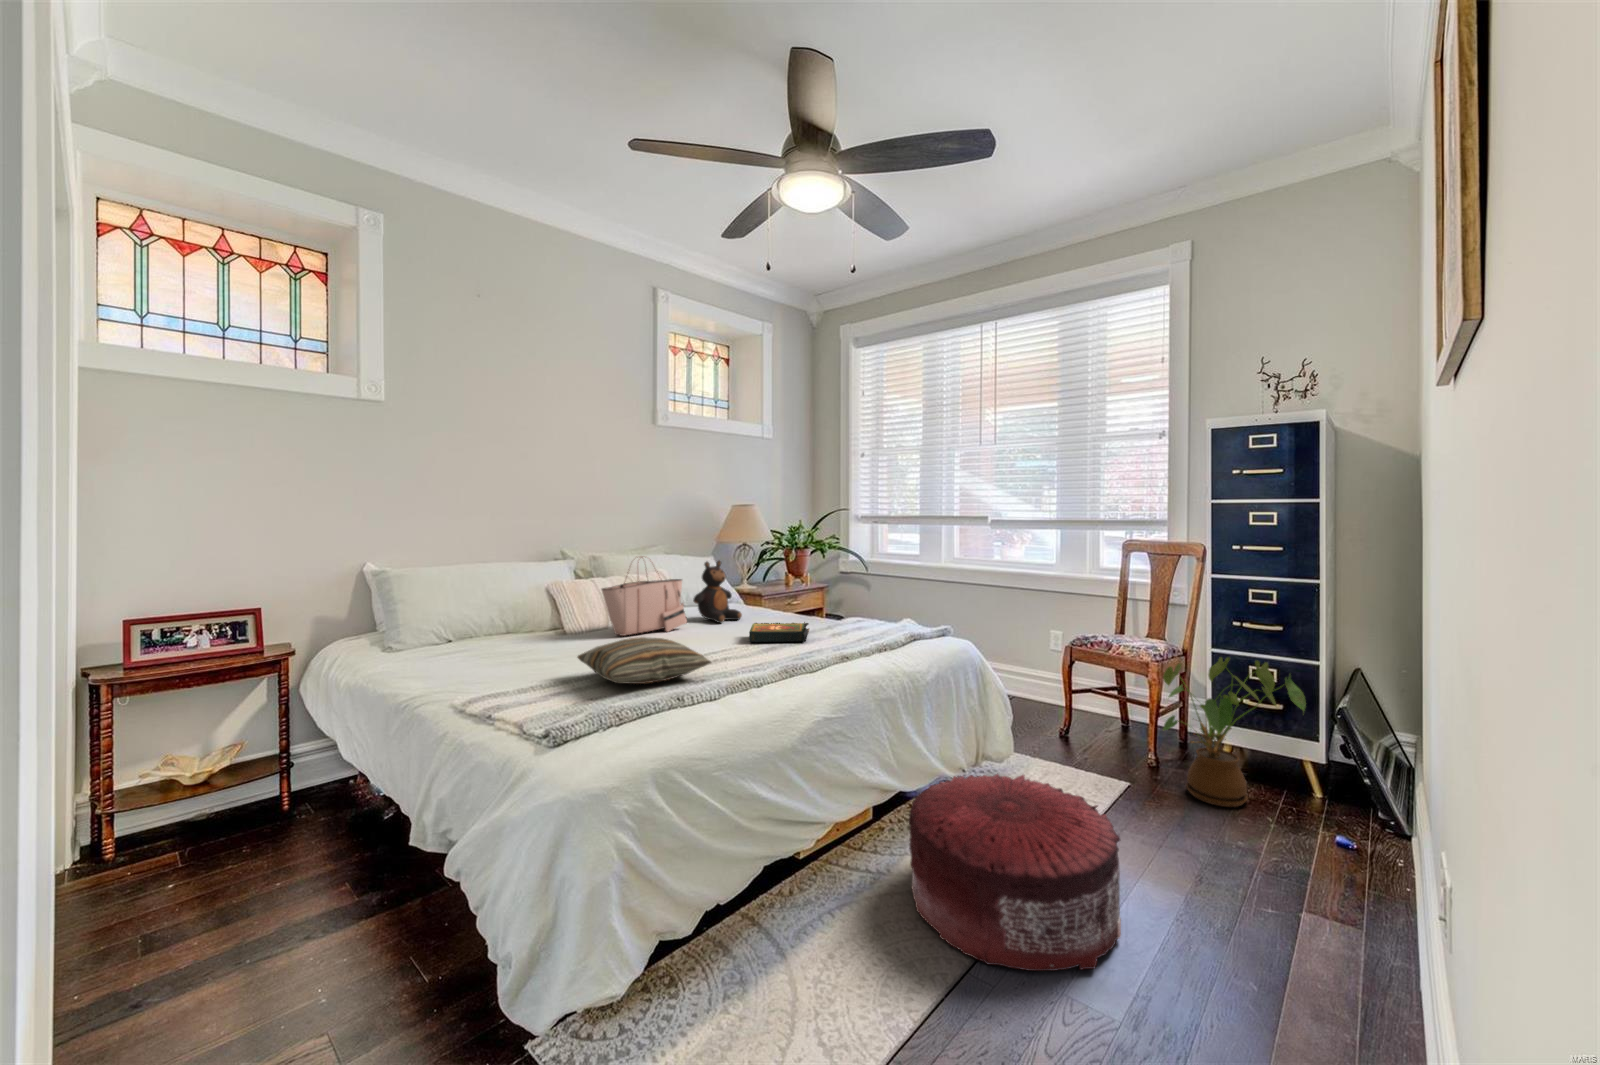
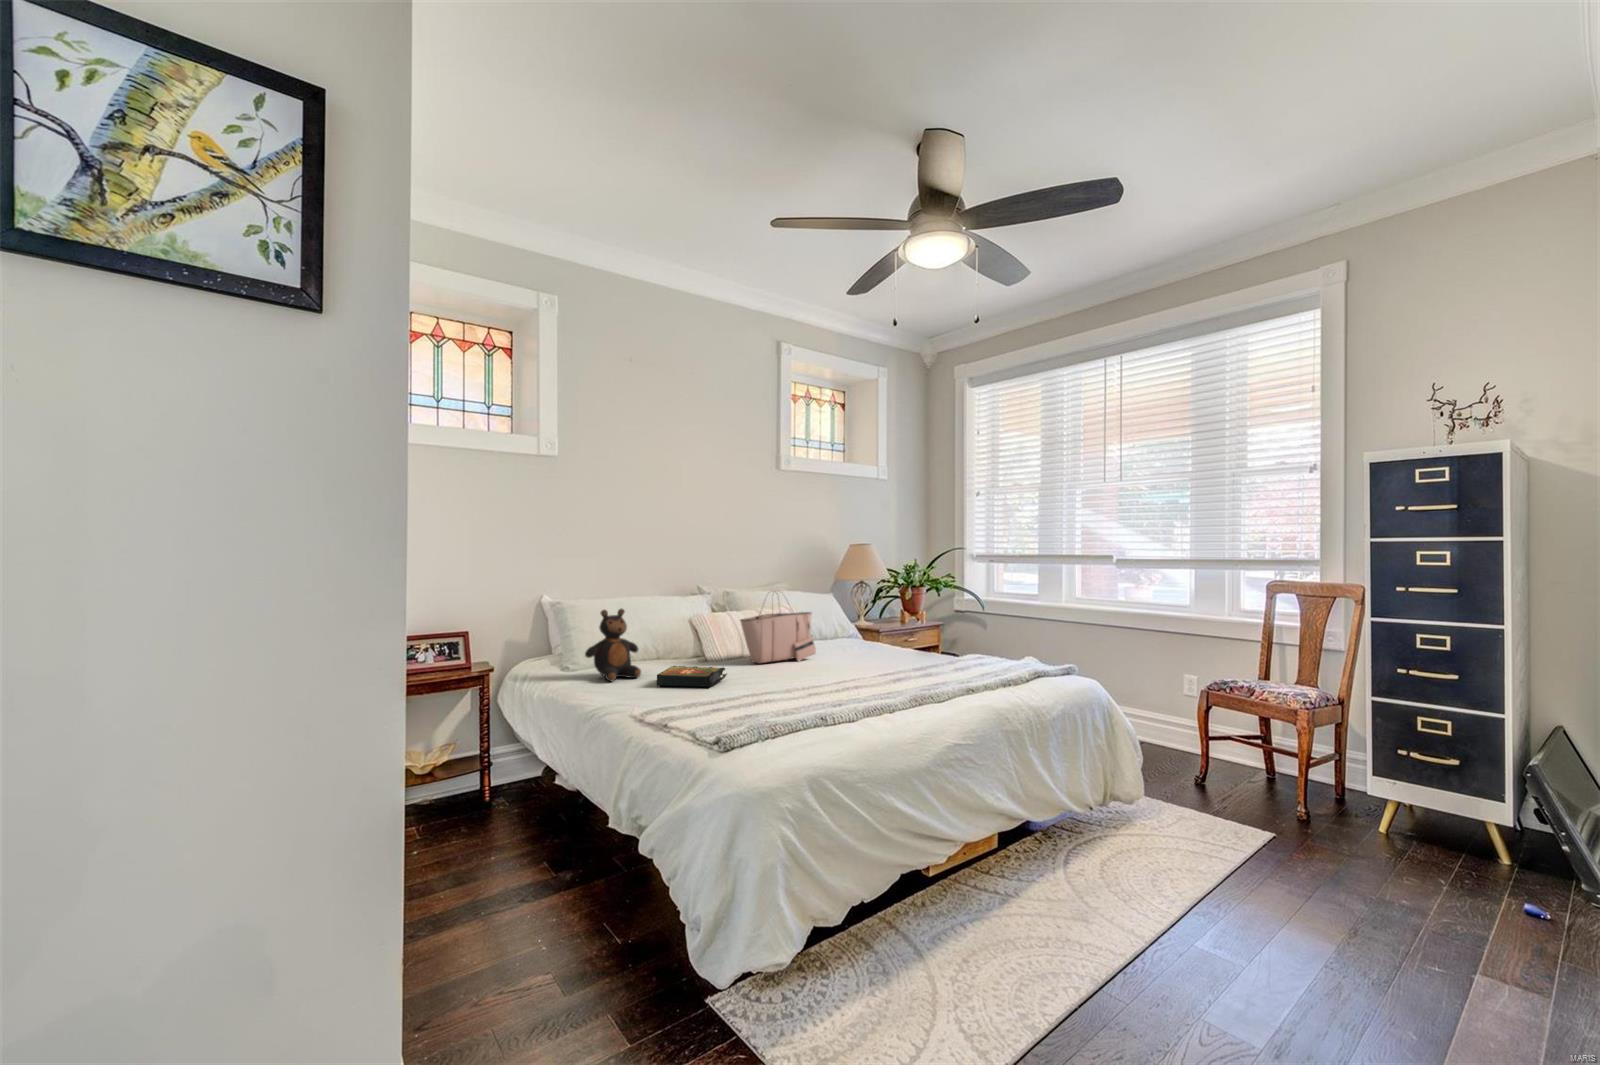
teddy bear: present [693,561,742,623] -> present [585,609,641,681]
book: present [749,622,809,642] -> present [657,666,727,688]
pillow: present [577,637,711,684] -> none [729,664,849,704]
house plant: present [1163,657,1306,807] -> none [1311,704,1480,866]
pouf: present [908,774,1121,971] -> none [1038,806,1262,999]

